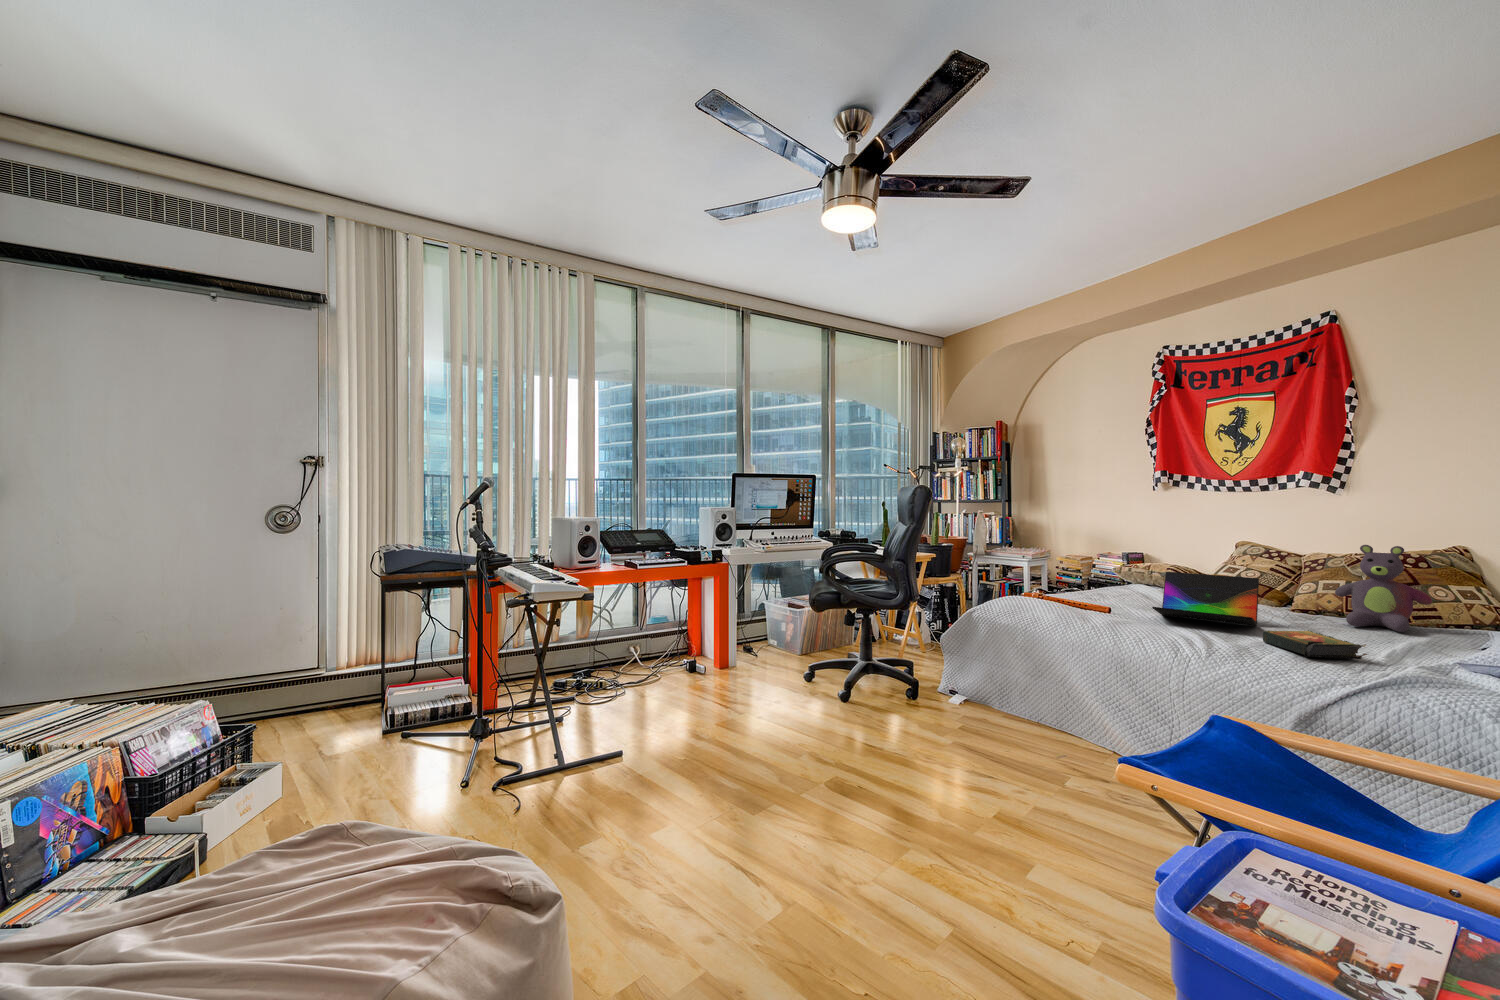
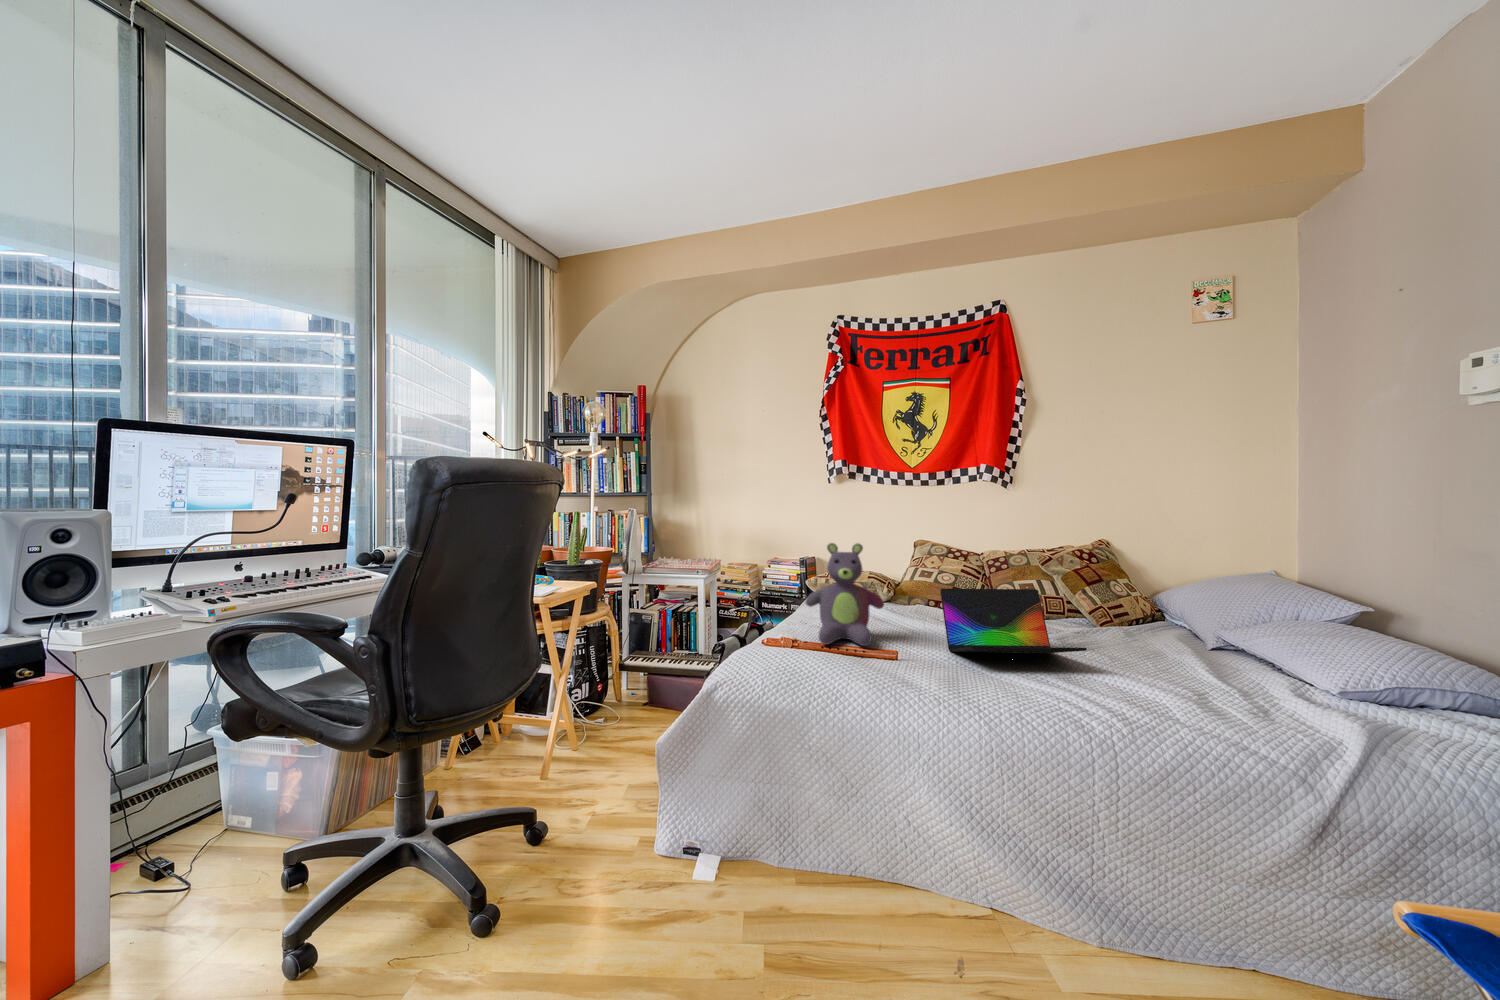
stuffed bear: present [1335,545,1432,632] -> present [805,543,884,646]
book: present [1263,630,1367,659] -> none [1118,657,1249,708]

